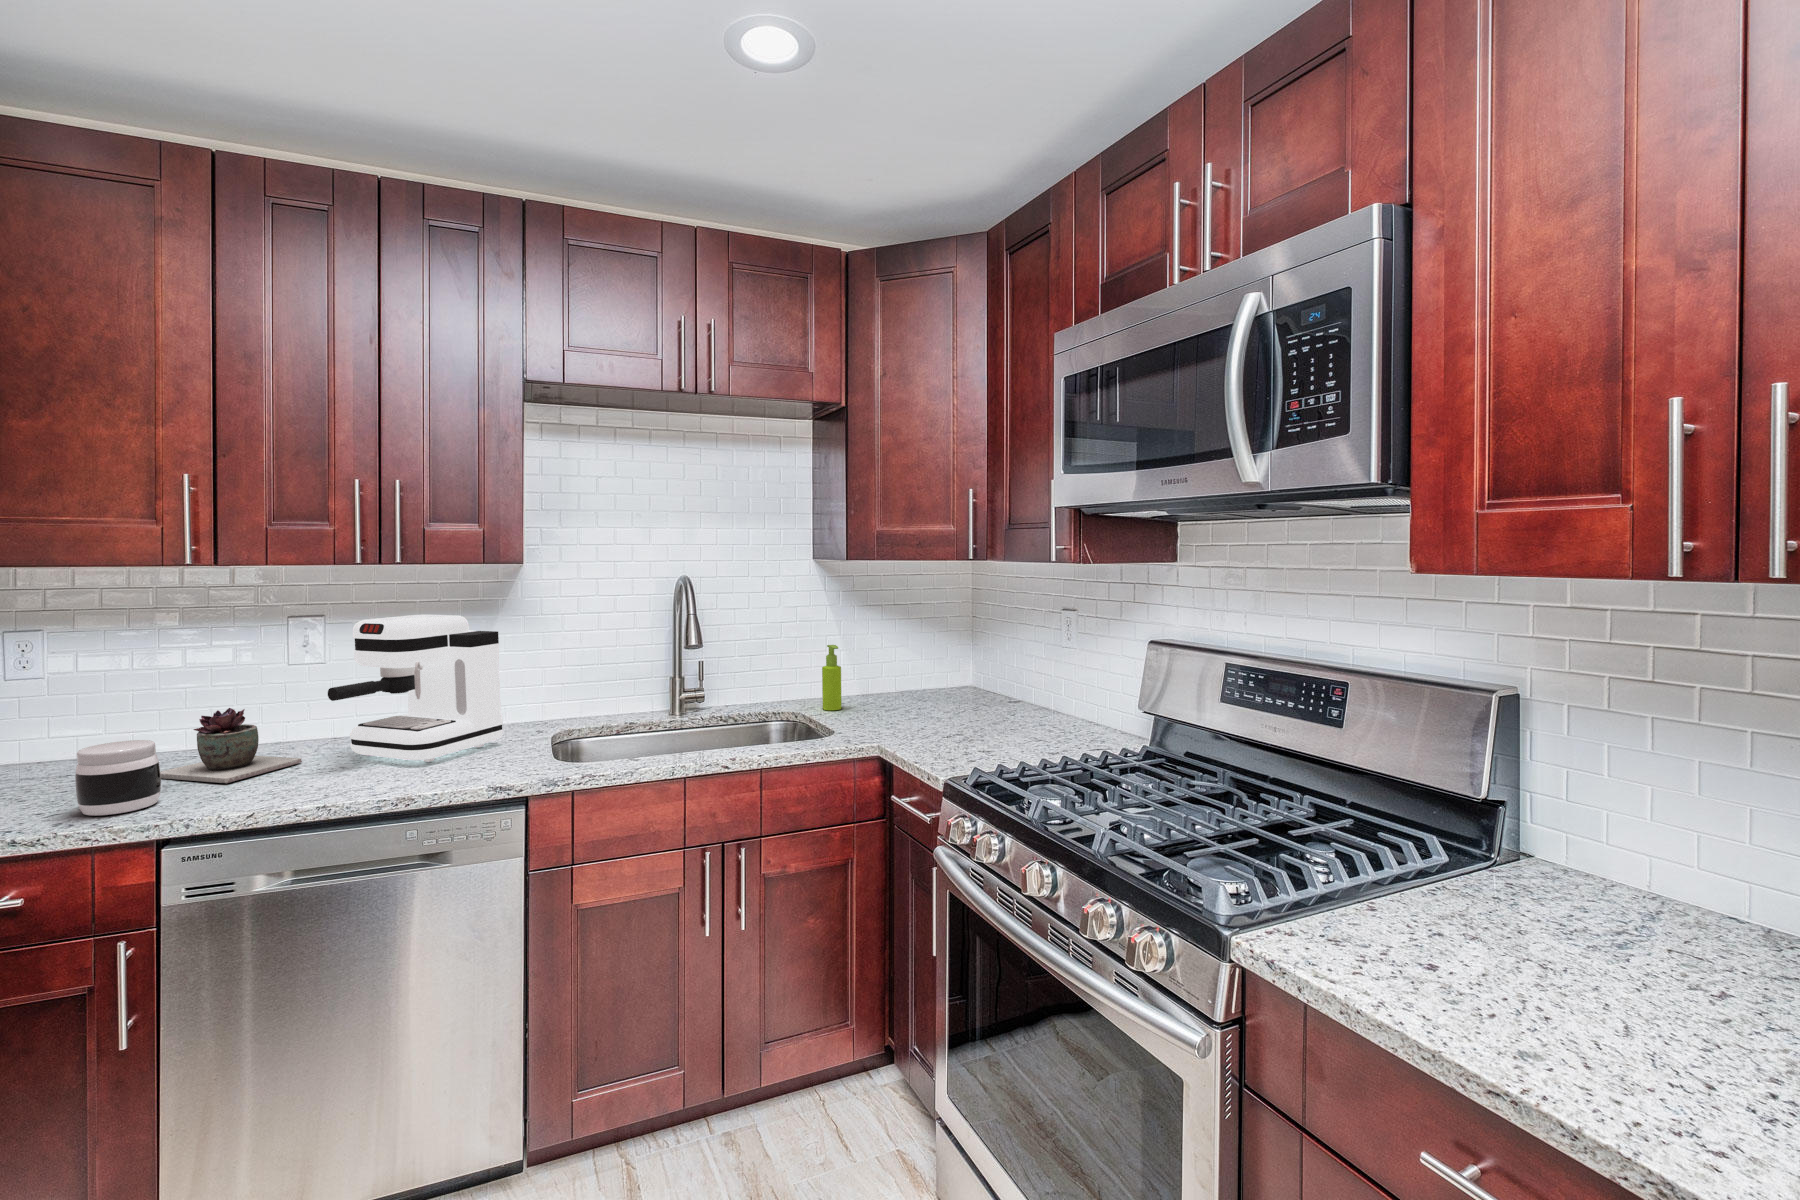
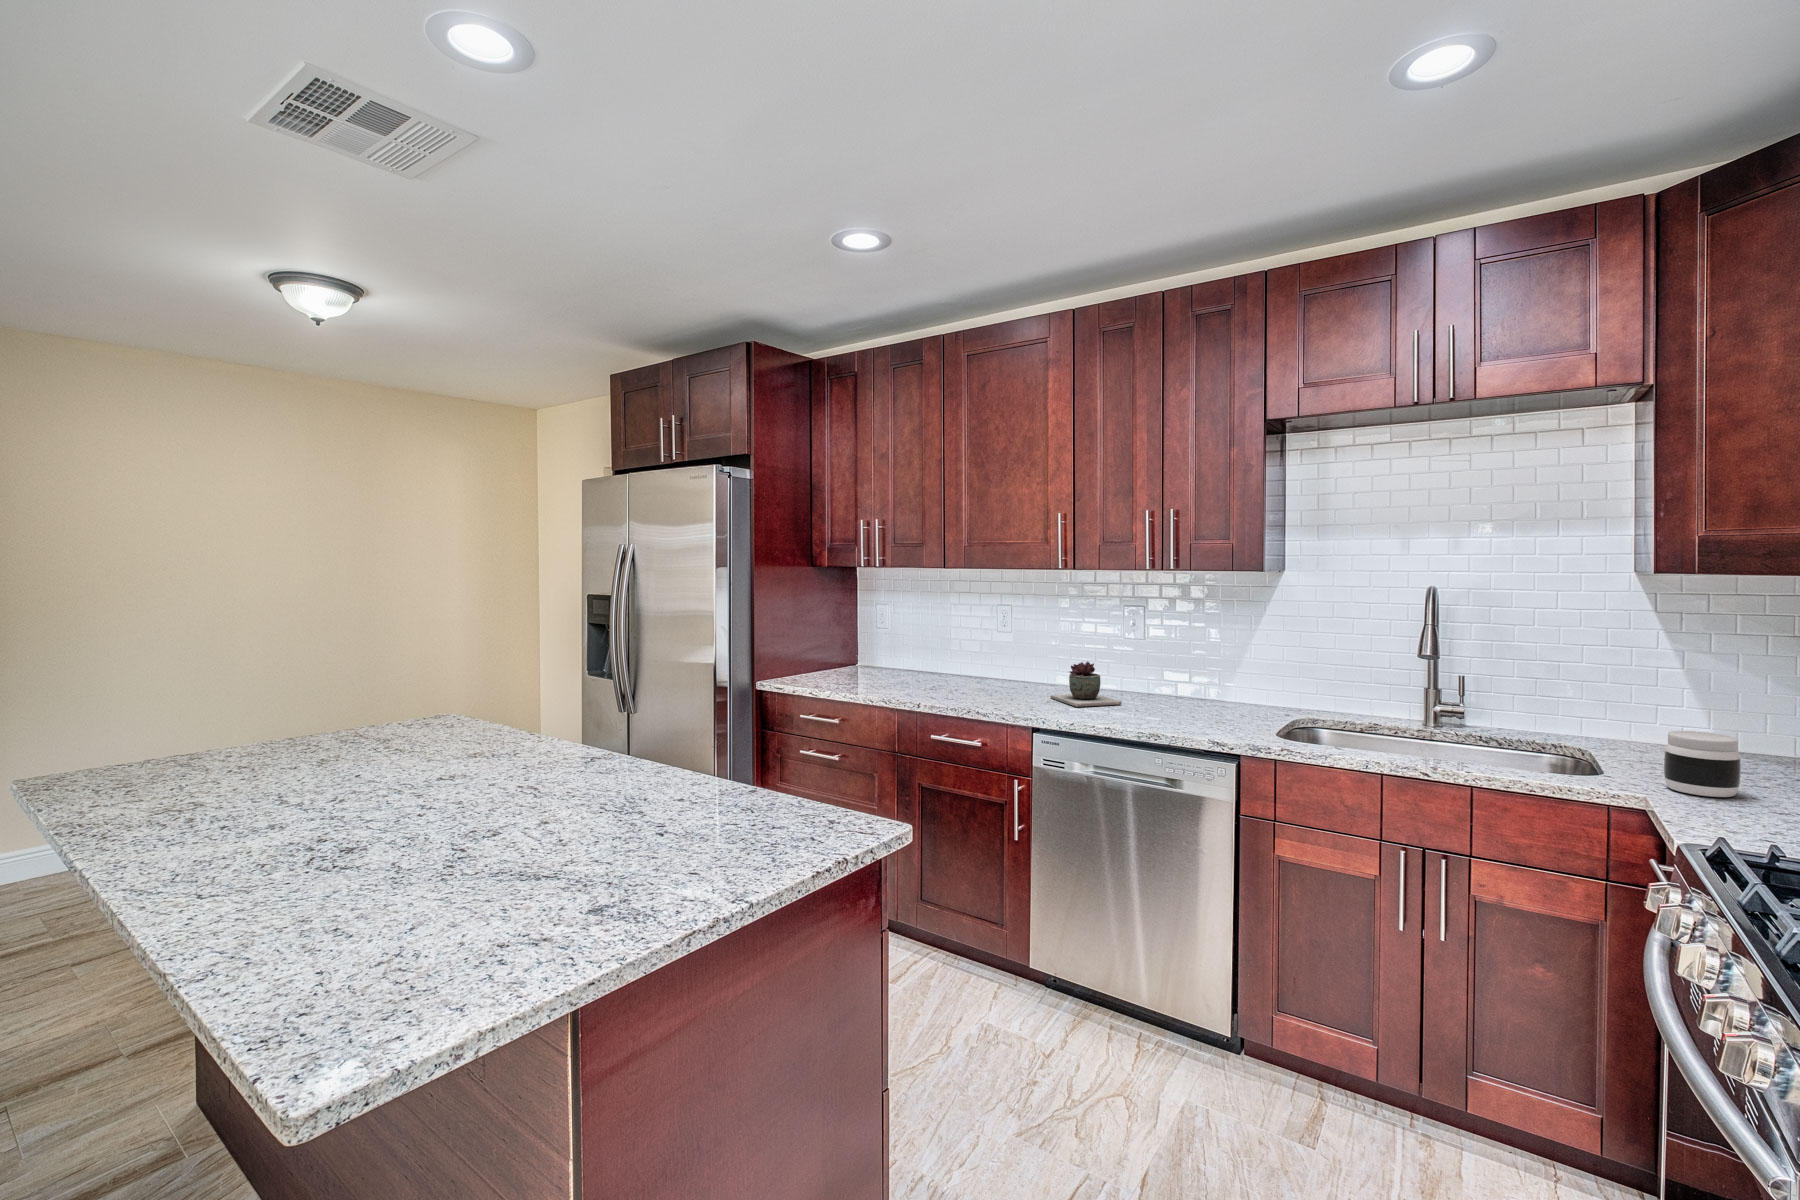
coffee maker: present [328,615,503,762] -> none [1132,609,1253,718]
soap dispenser: present [822,645,842,710] -> none [1626,675,1658,756]
jar: present [75,740,161,816] -> present [1664,731,1741,797]

